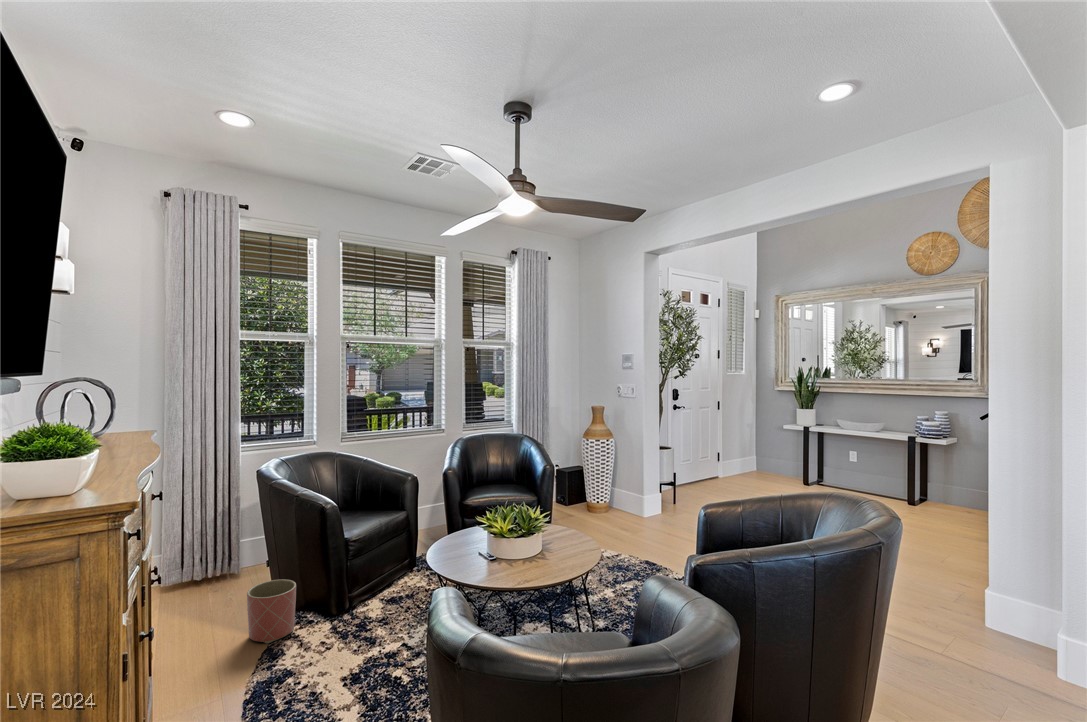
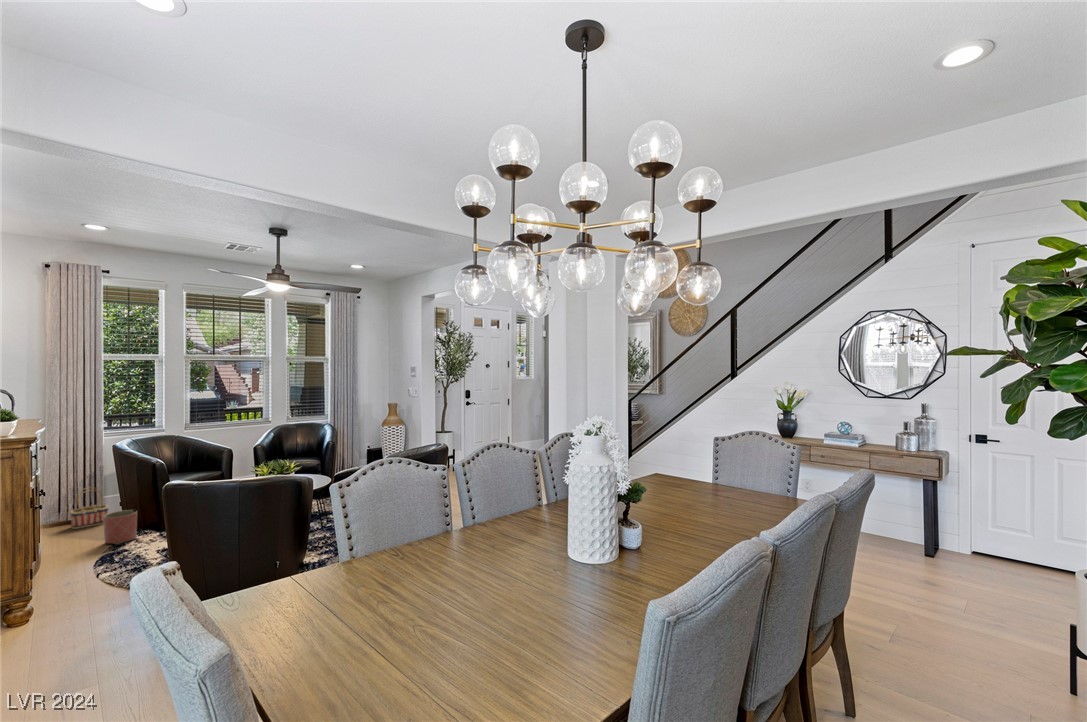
basket: none [196,528,247,594] -> present [71,490,108,529]

